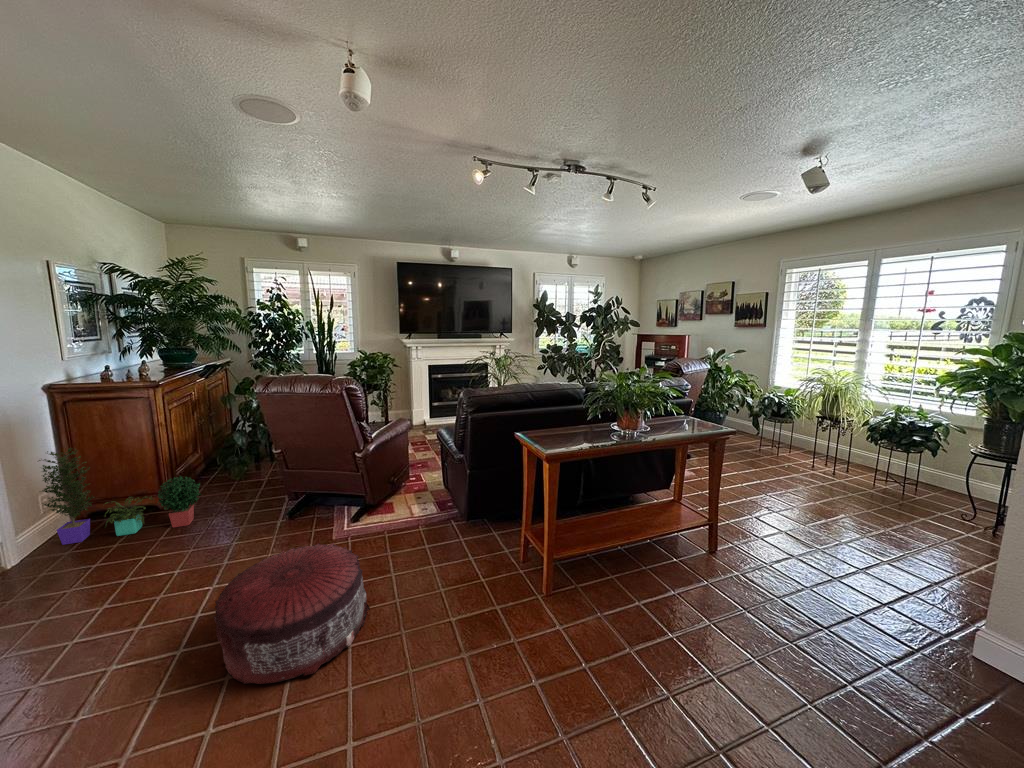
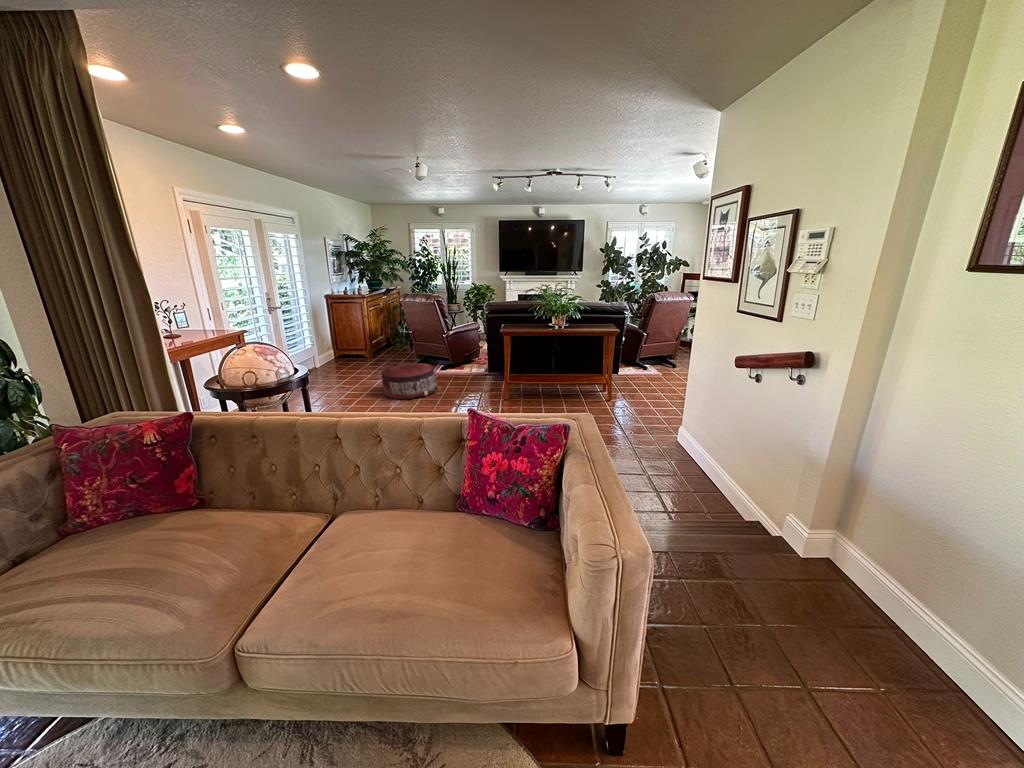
potted plant: present [39,448,201,545] -> none [325,322,383,364]

